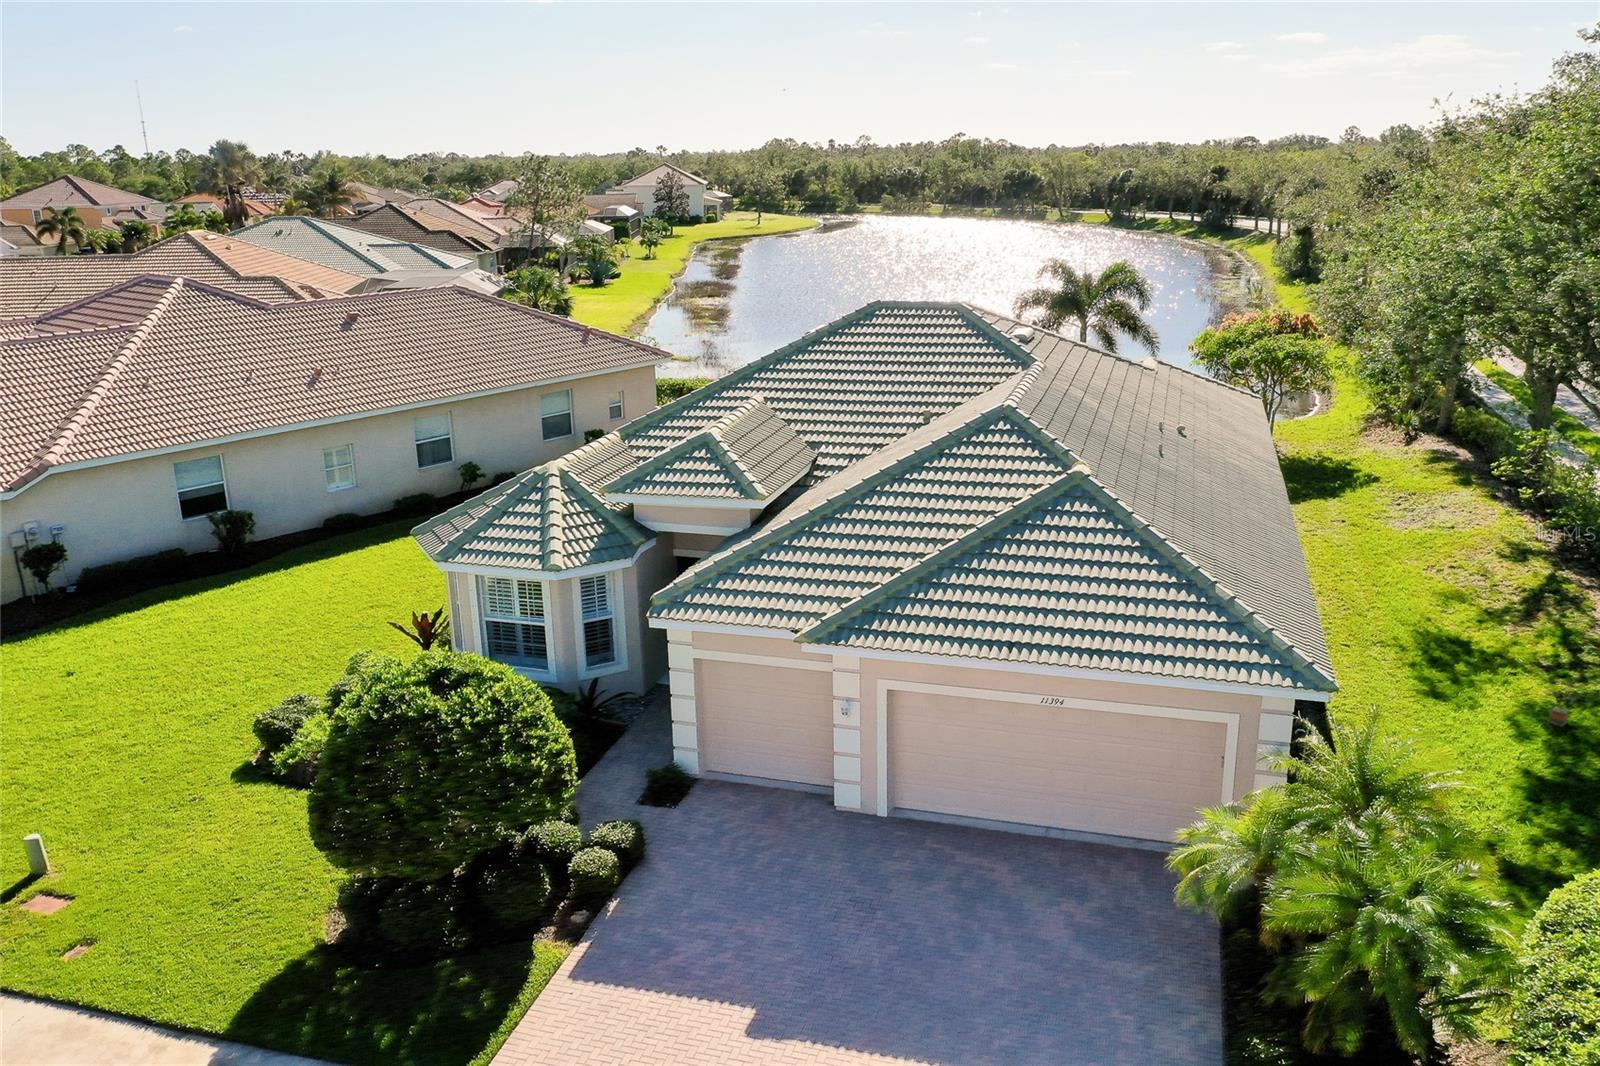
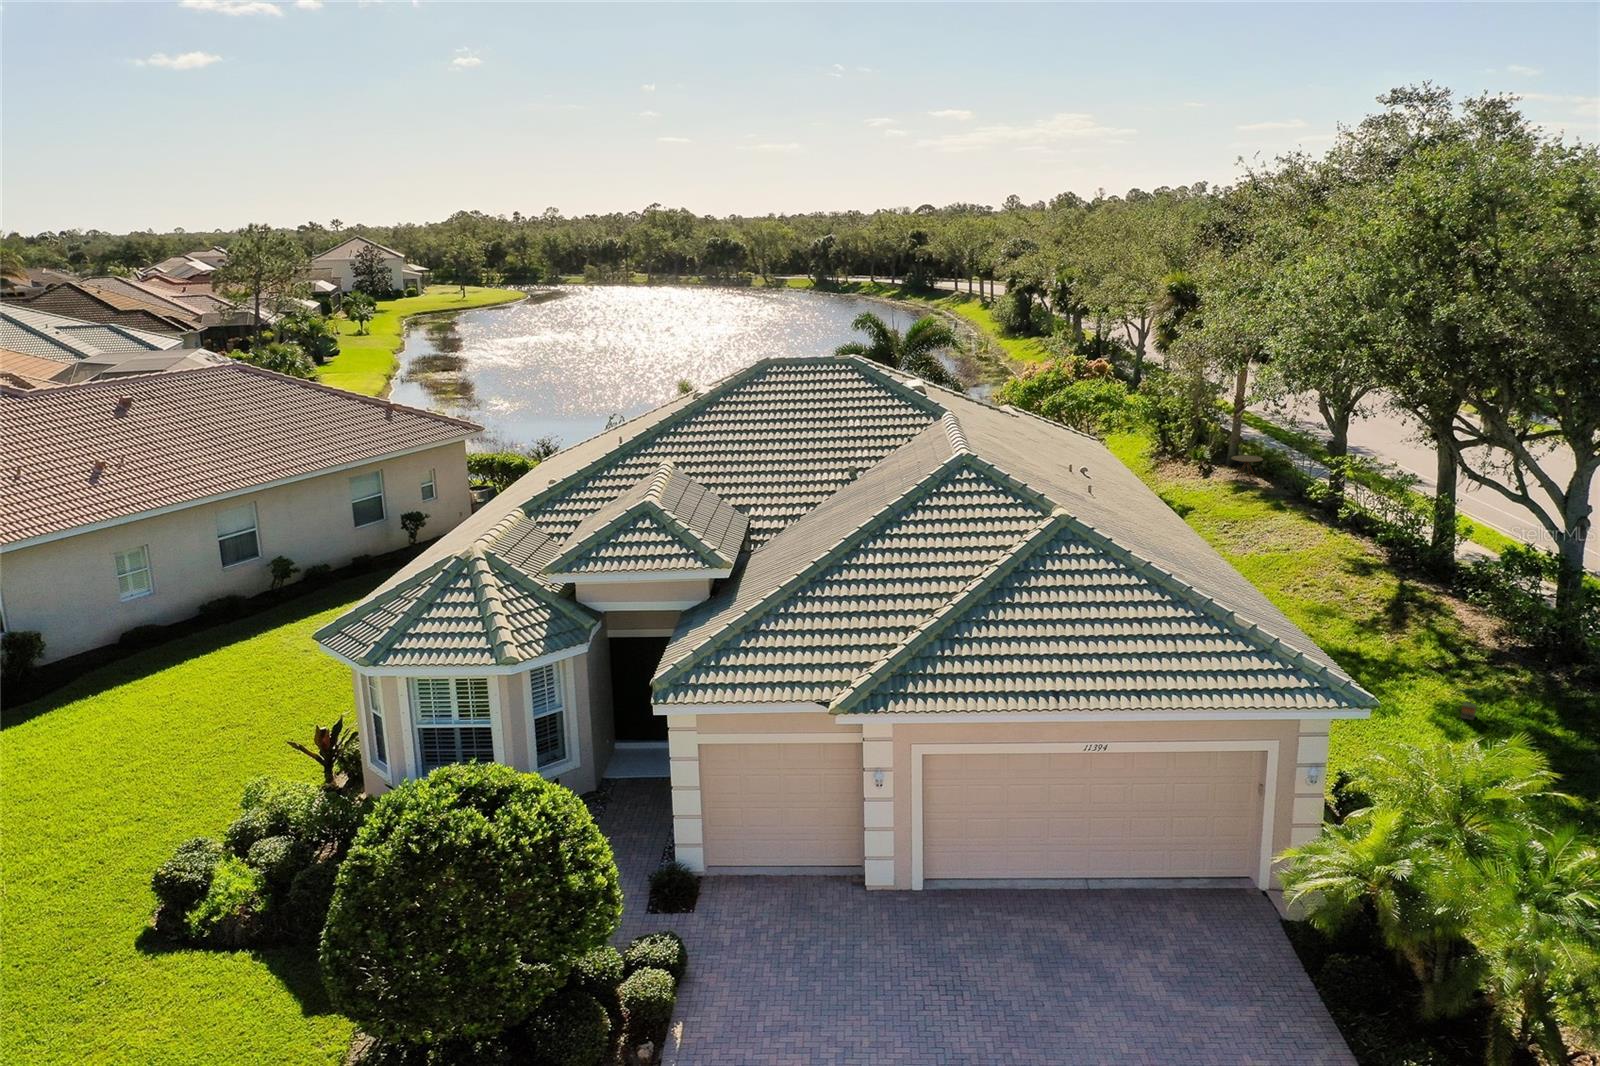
round table: none [1434,421,1471,448] -> present [1231,455,1263,480]

